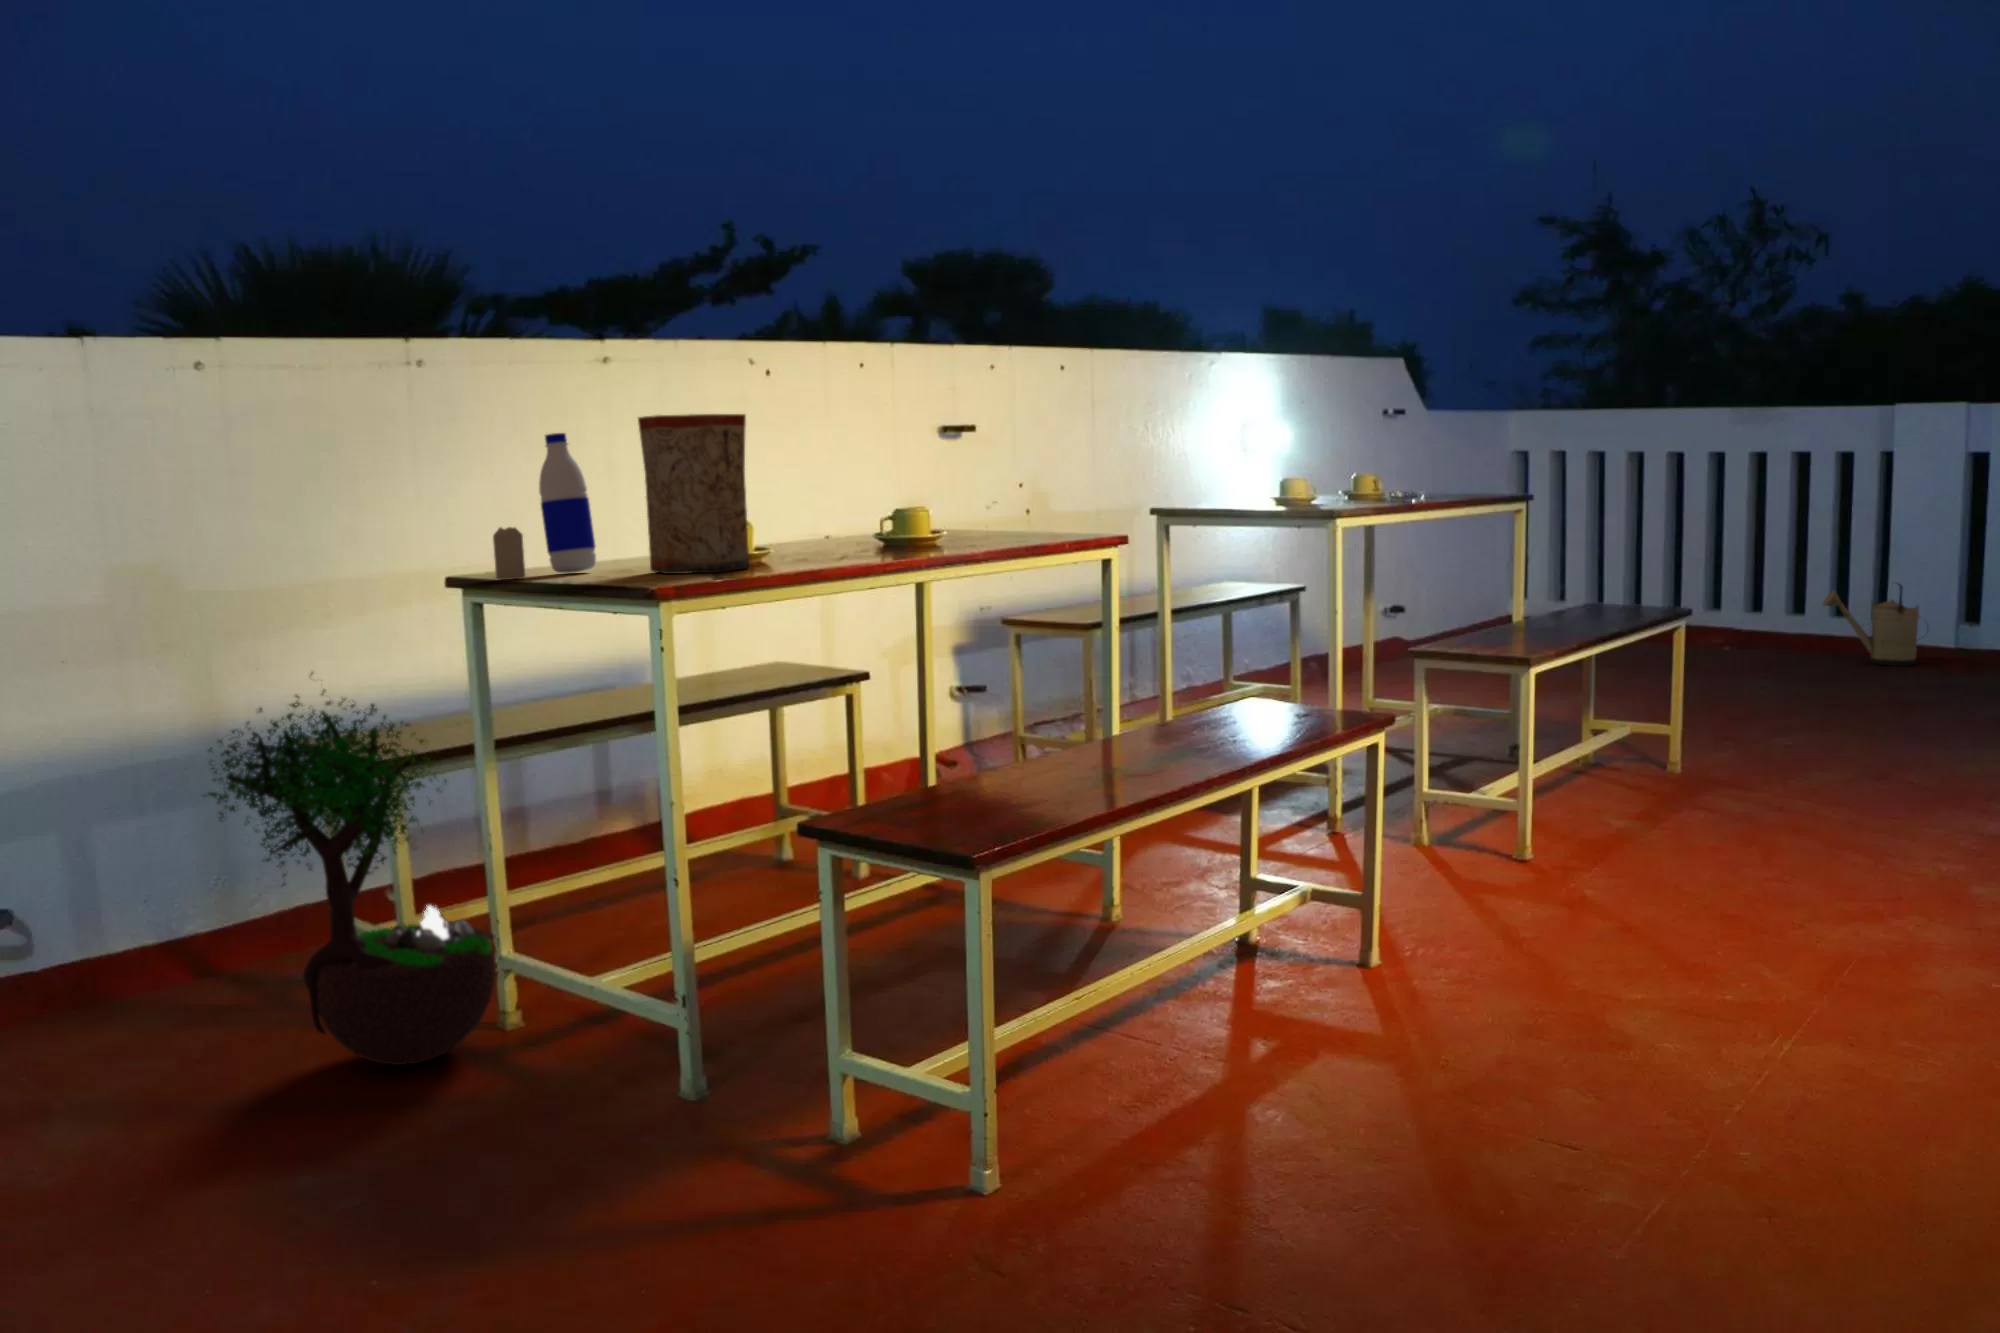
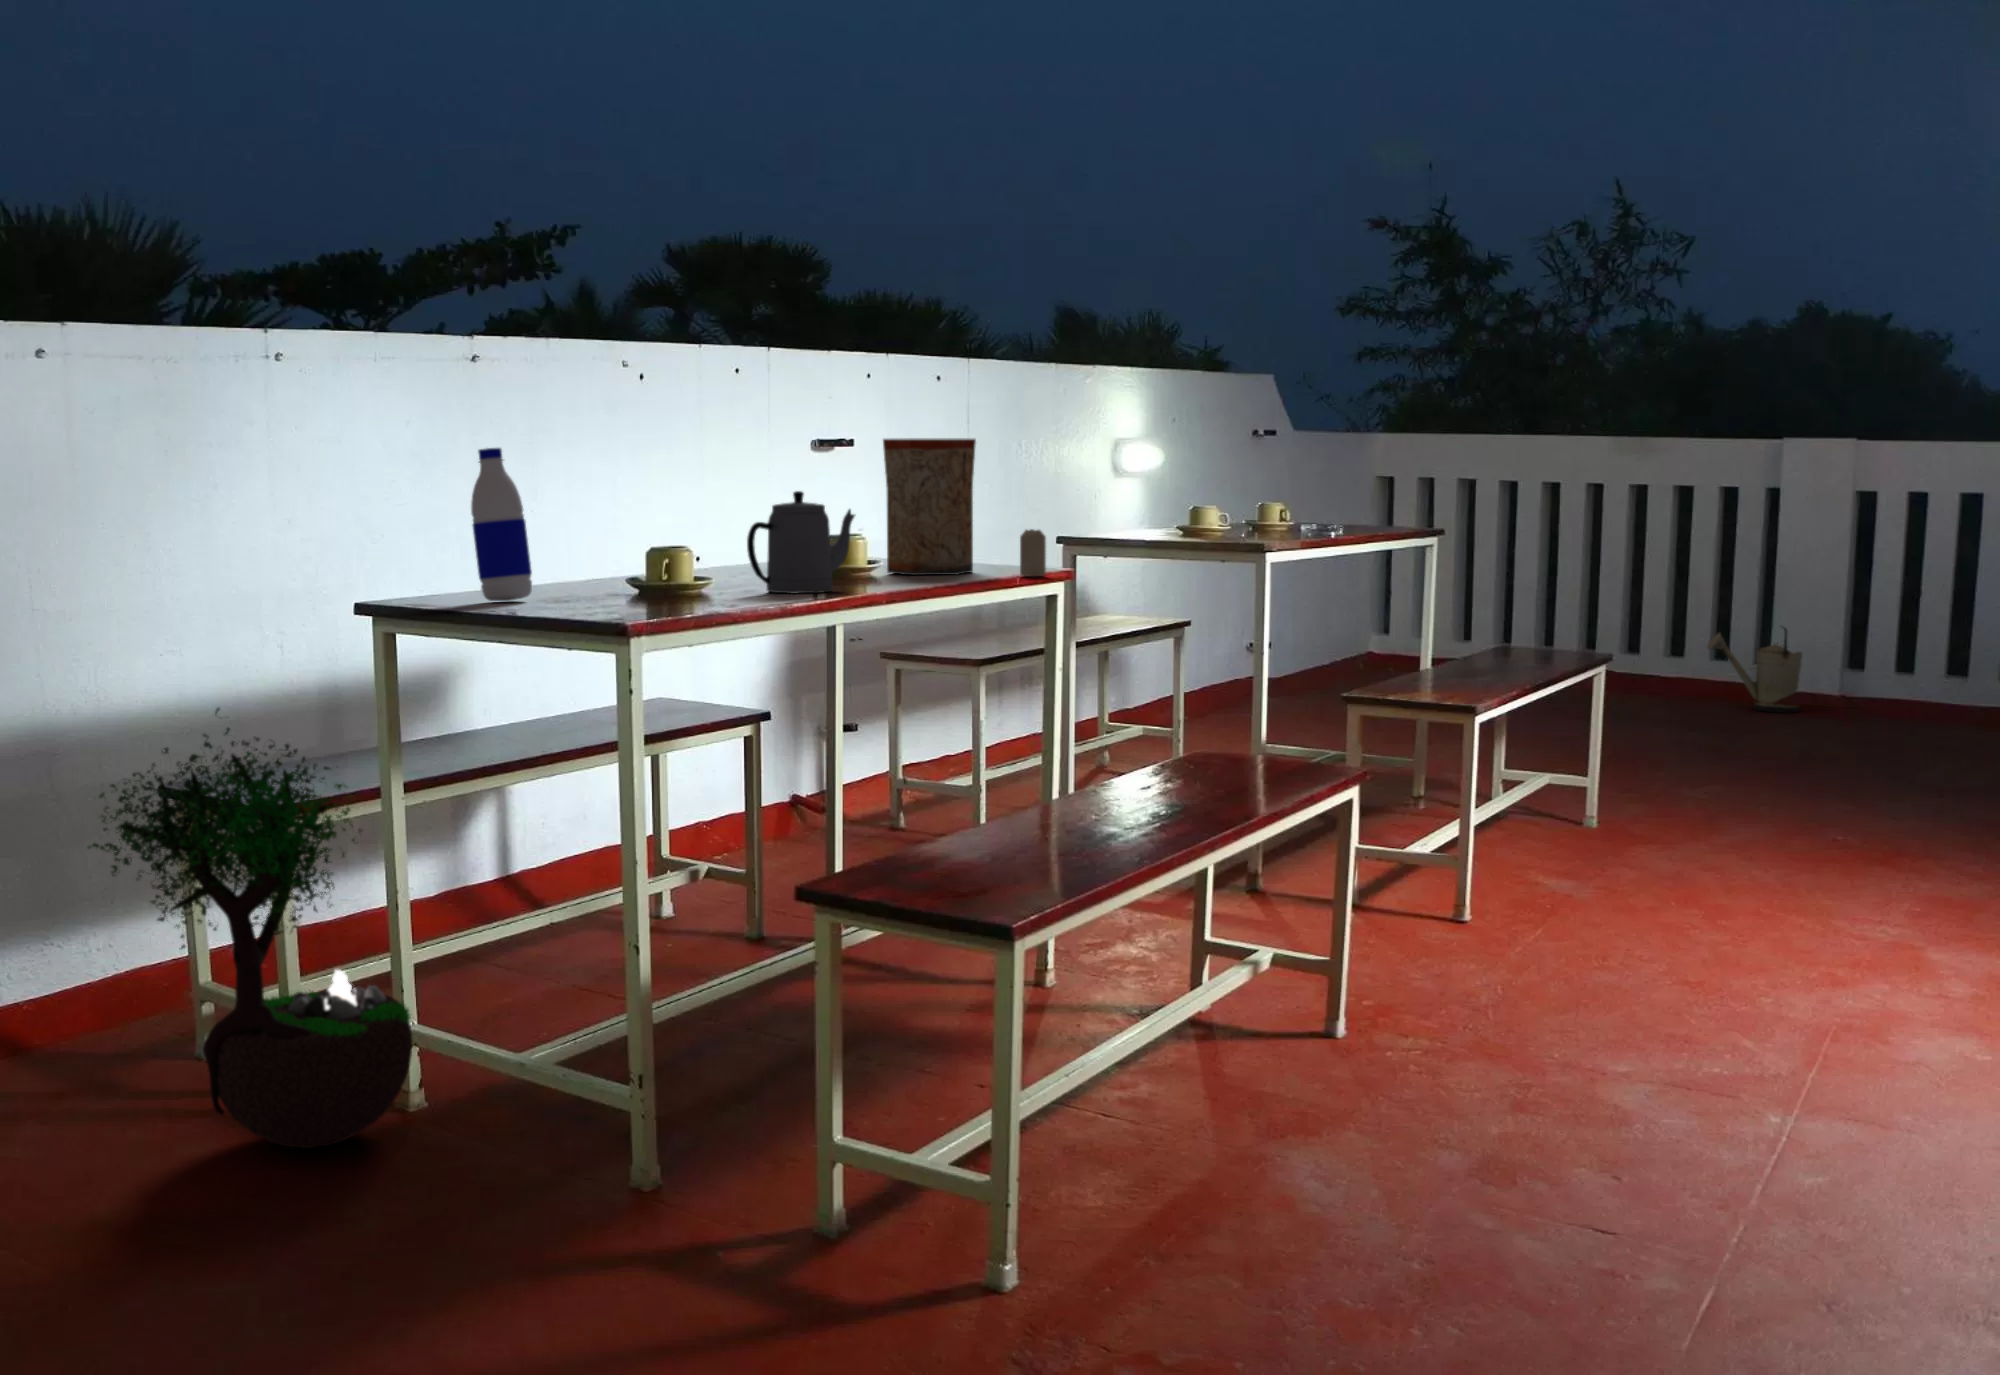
vase: present [638,414,749,574] -> present [883,438,976,575]
teapot: none [791,466,899,561] -> present [747,491,856,593]
candle: present [493,527,525,580] -> present [1020,529,1046,576]

